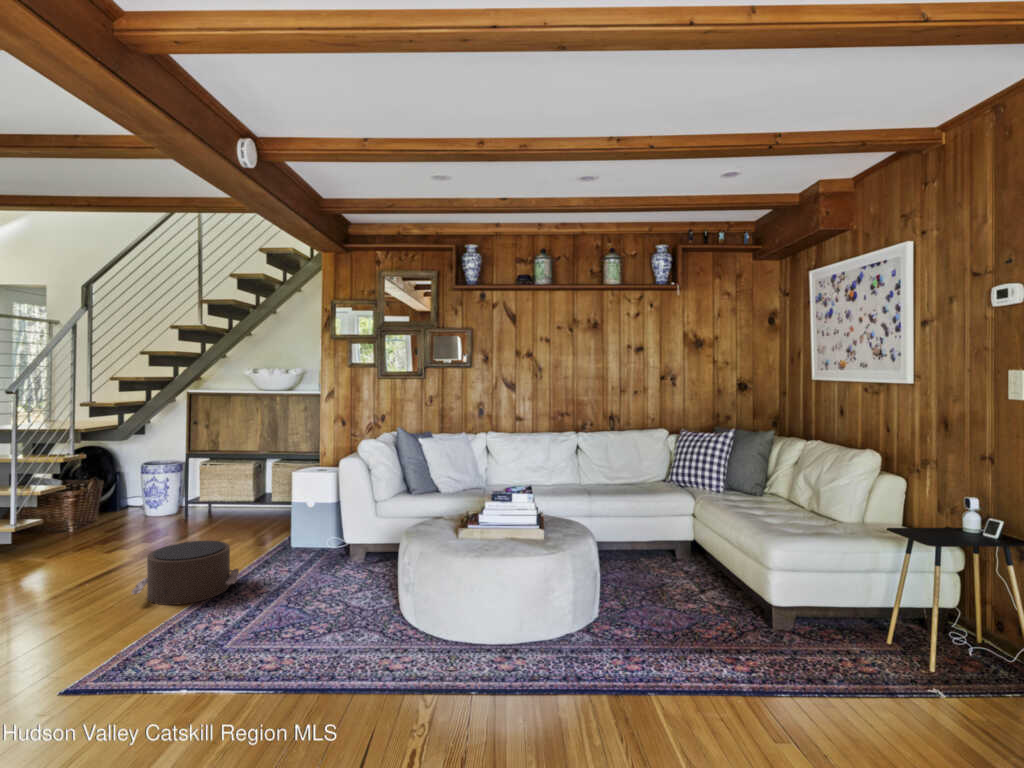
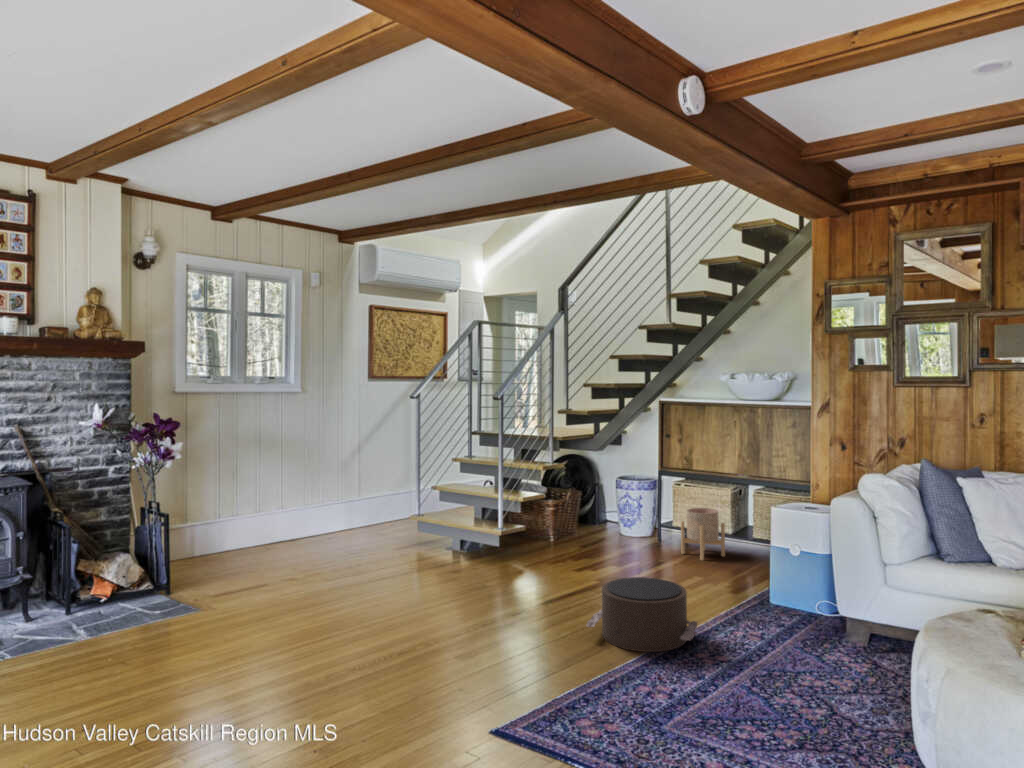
planter: none [212,482,252,526] -> present [681,508,725,560]

